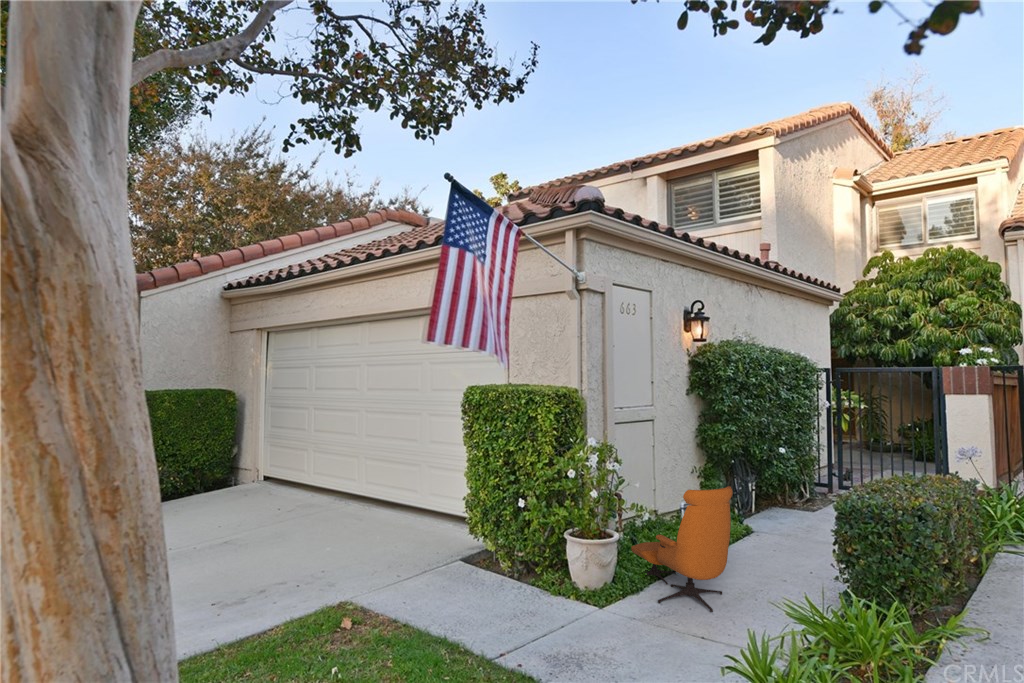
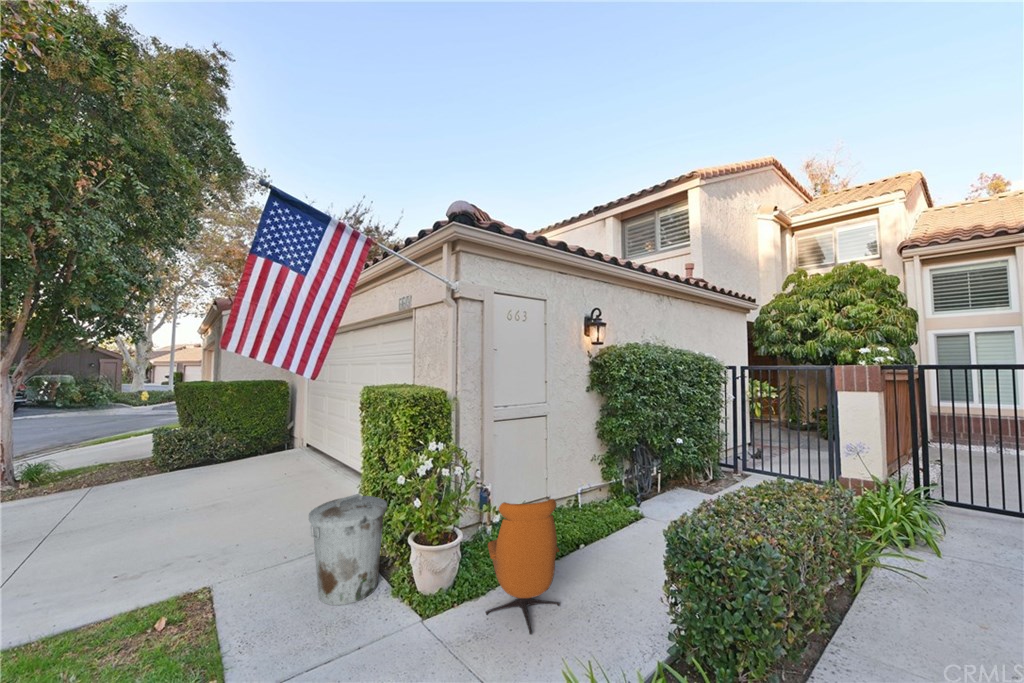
trash can: none [462,498,538,605] -> present [309,494,387,605]

